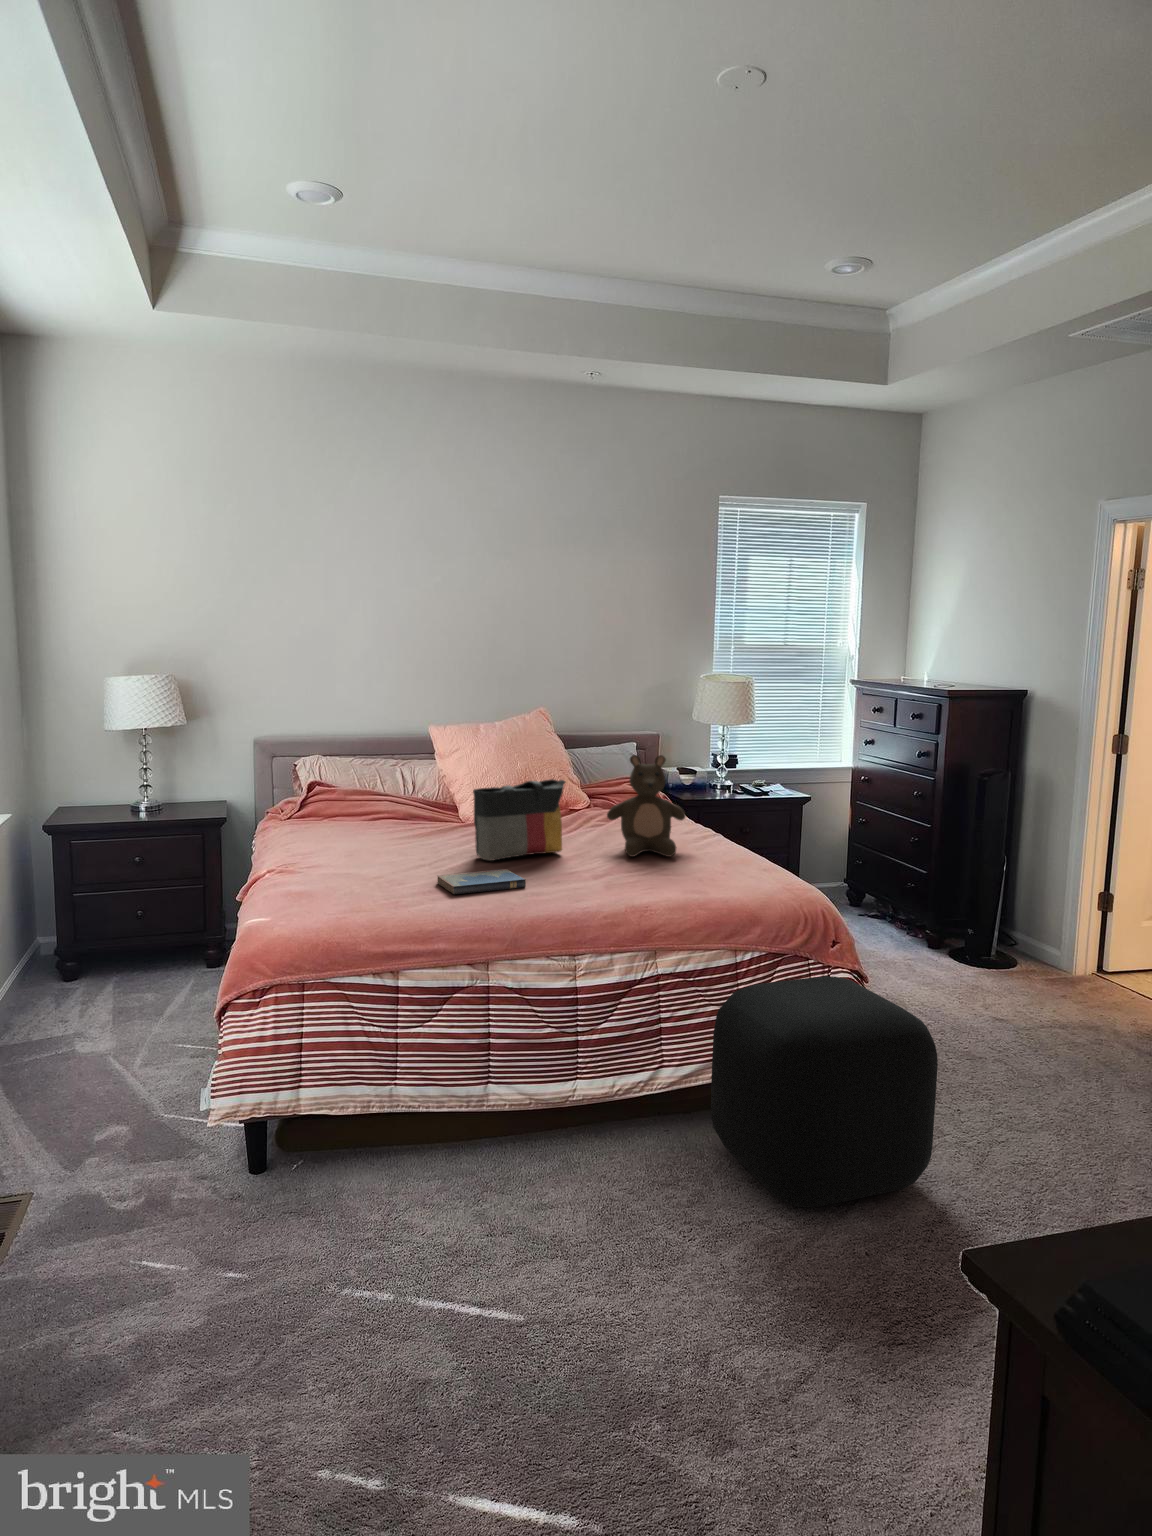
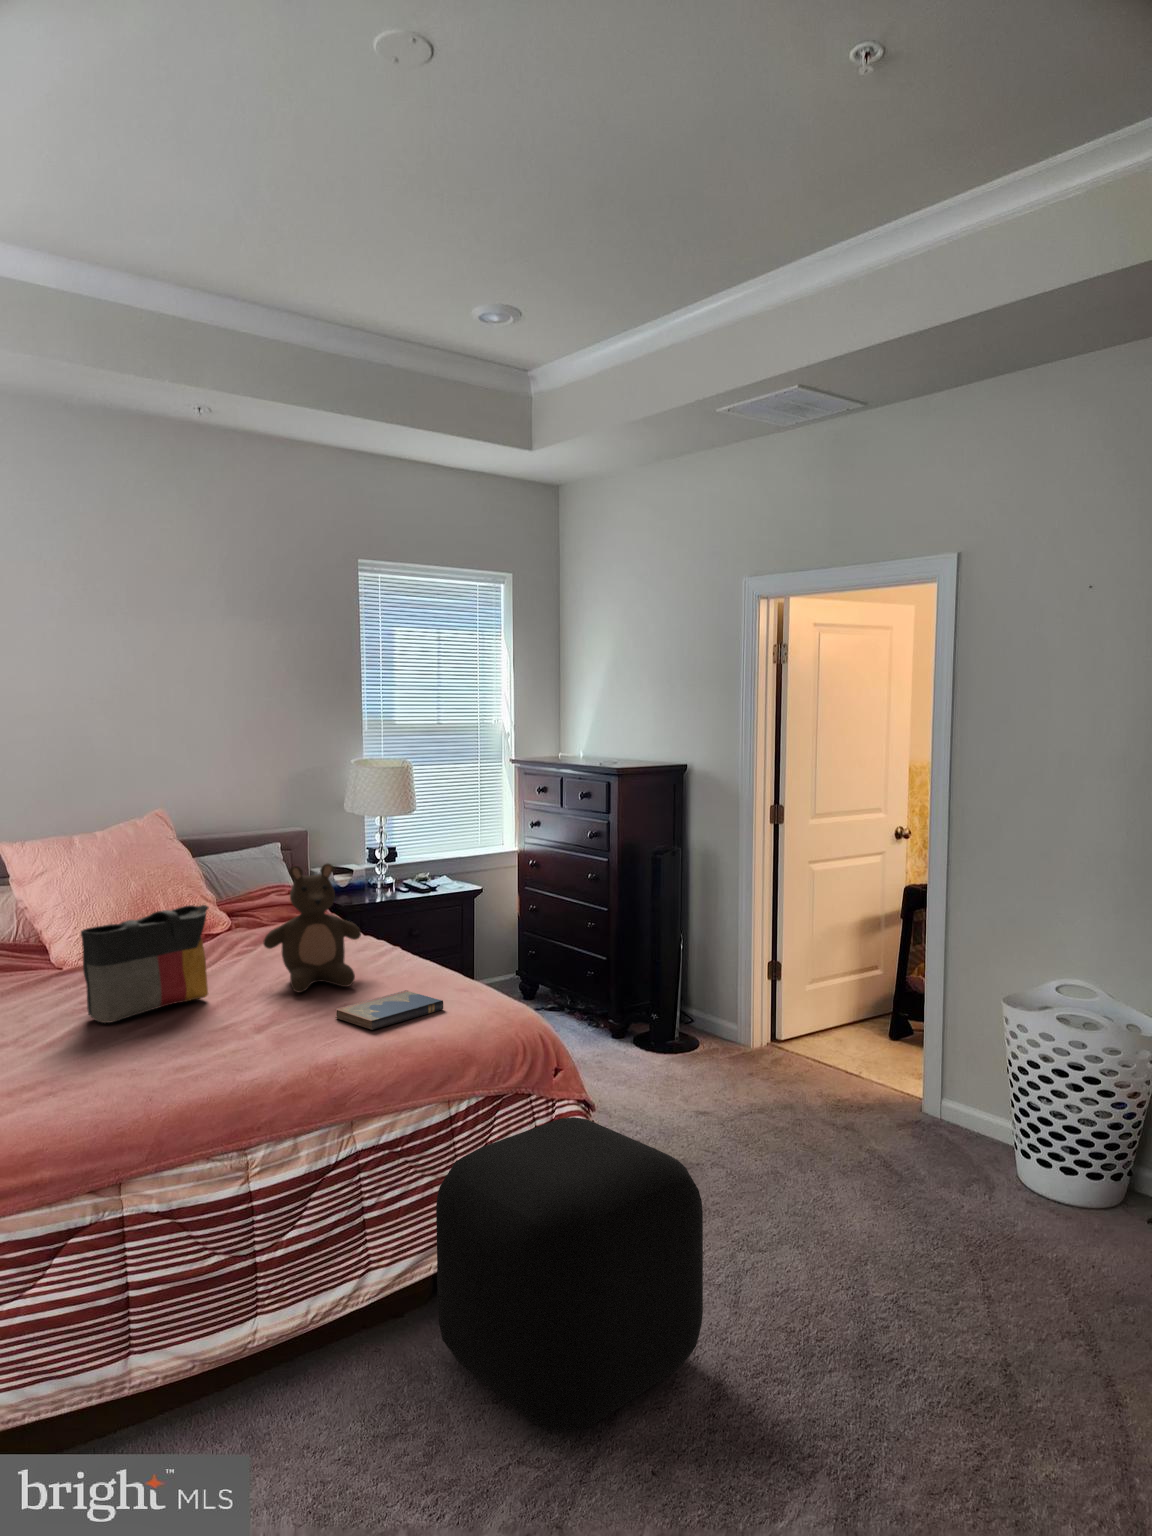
hardcover book: present [437,869,526,894] -> present [336,990,443,1030]

